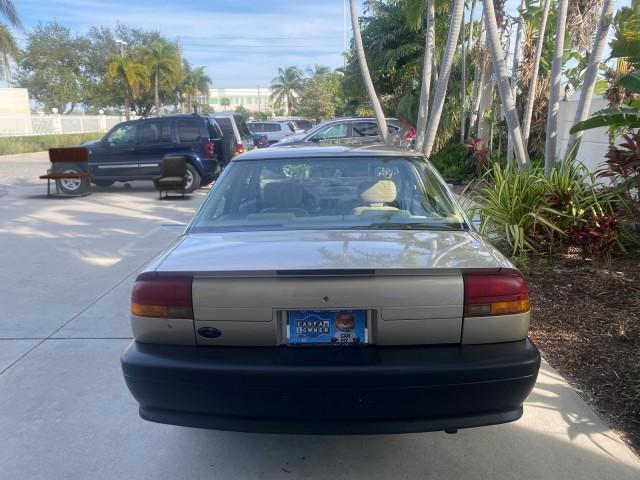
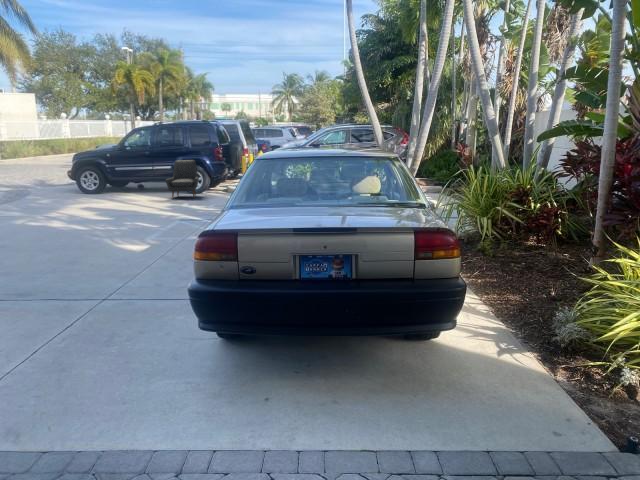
bench: present [39,147,93,196] -> none [60,151,109,197]

